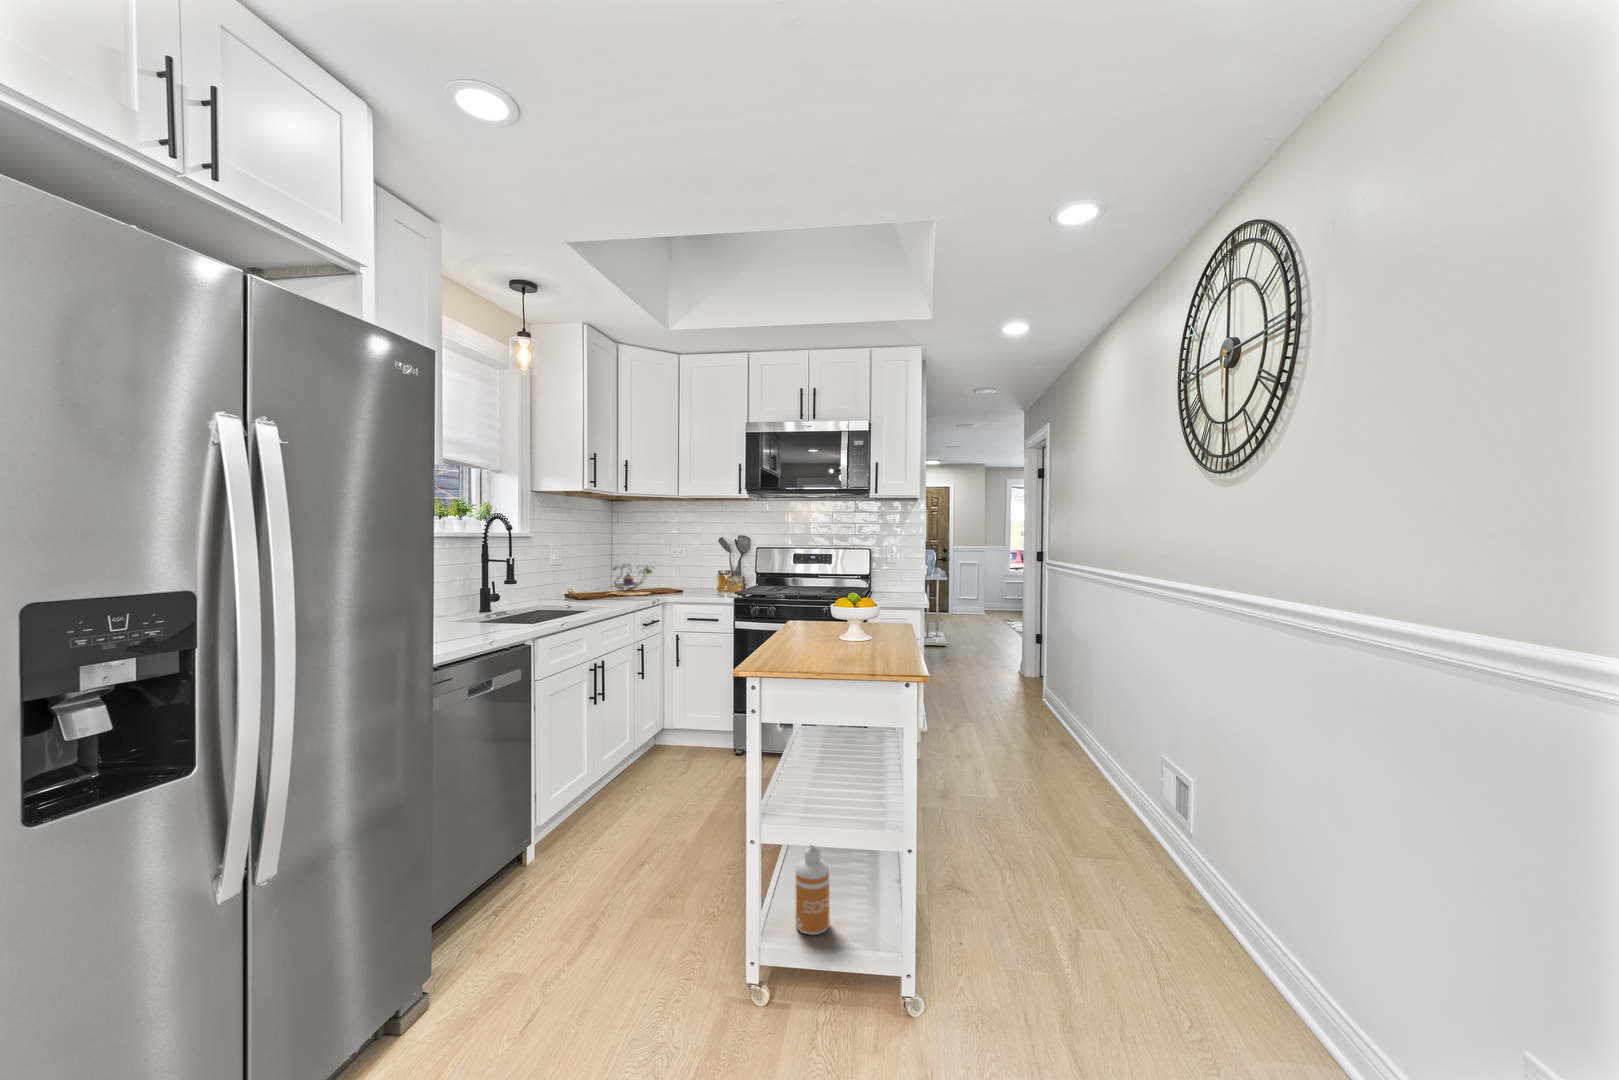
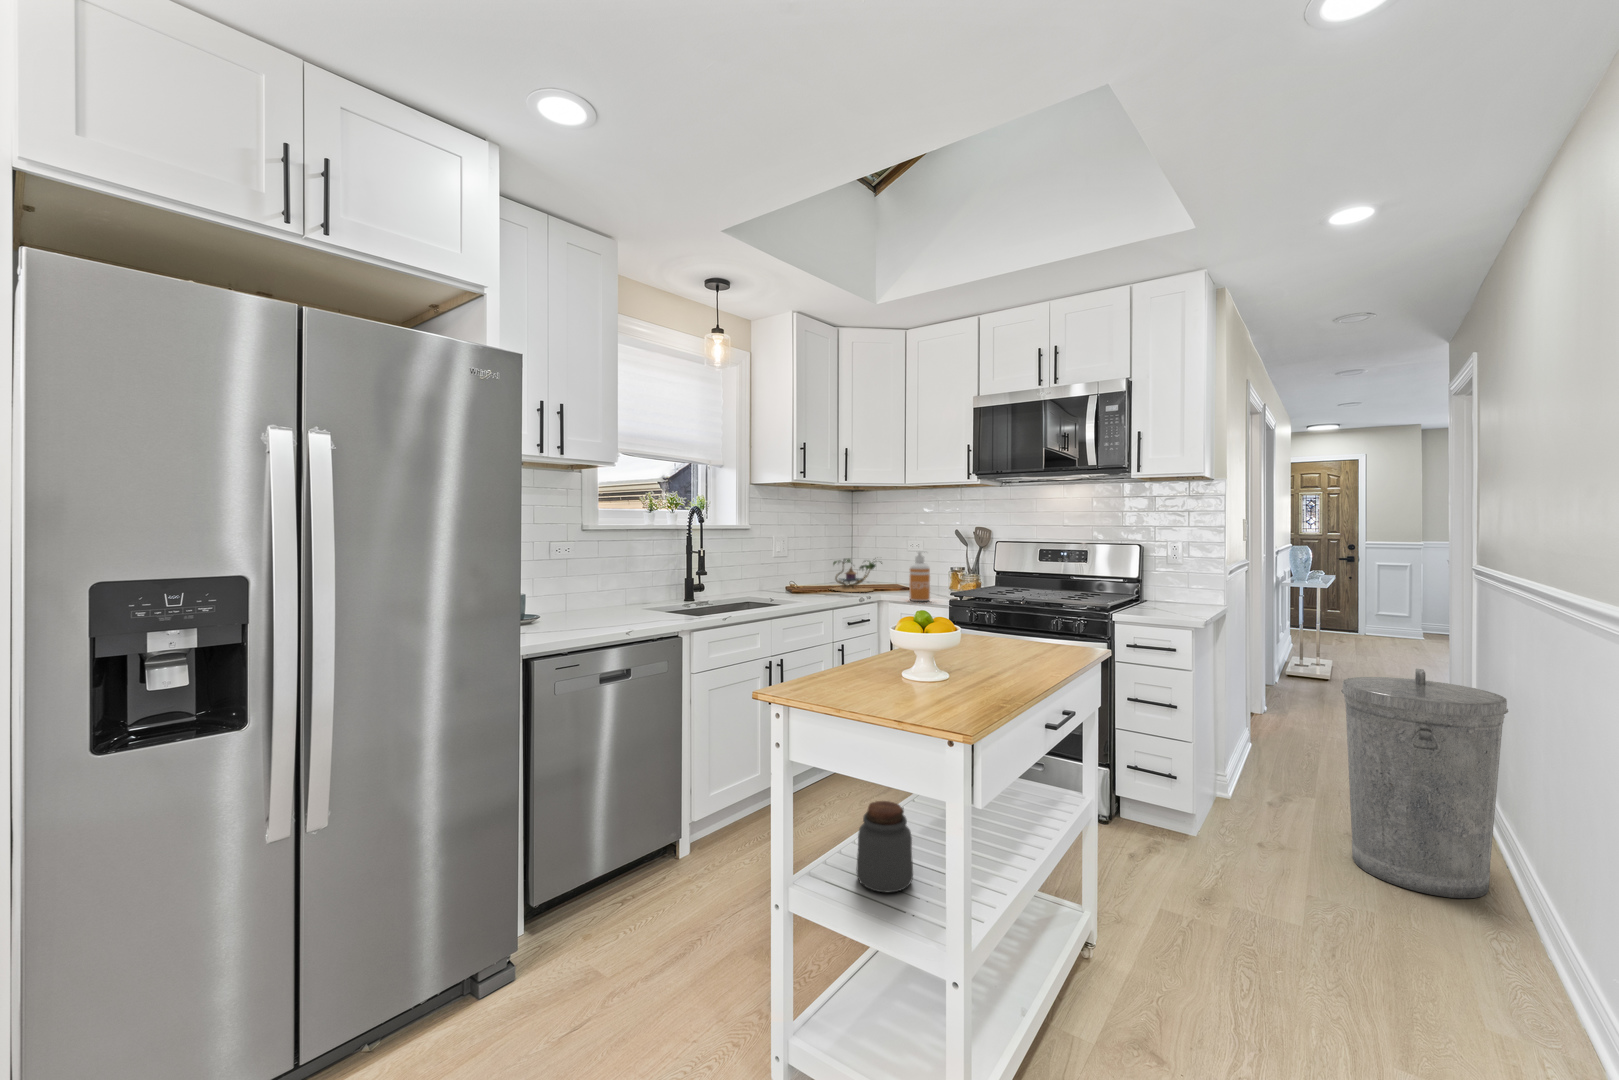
trash can: none [1009,625,1095,769] -> present [1341,669,1508,898]
jar: none [794,747,839,818] -> present [856,801,913,892]
soap dispenser: present [796,845,830,935] -> present [910,551,930,601]

